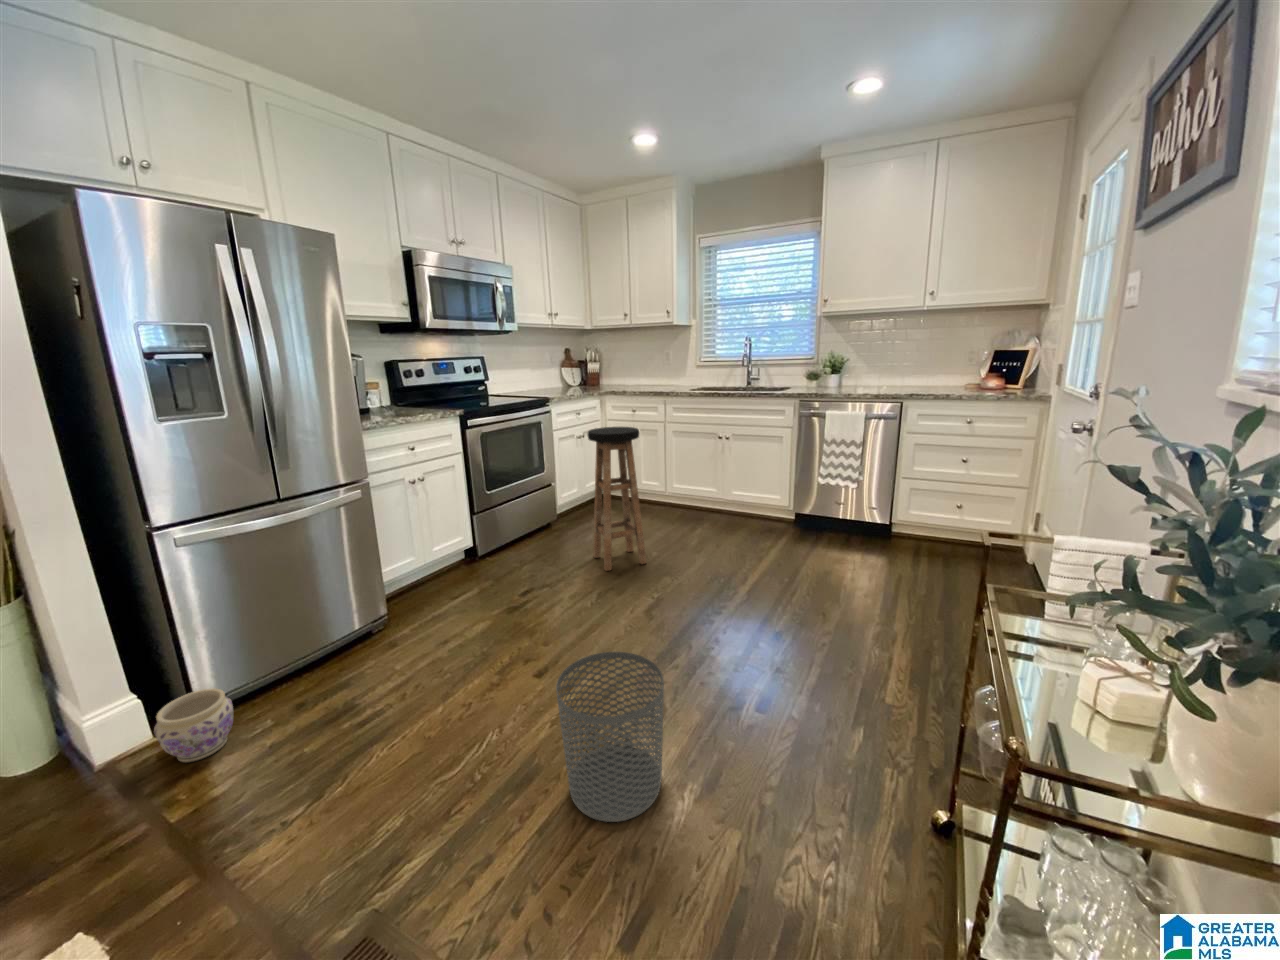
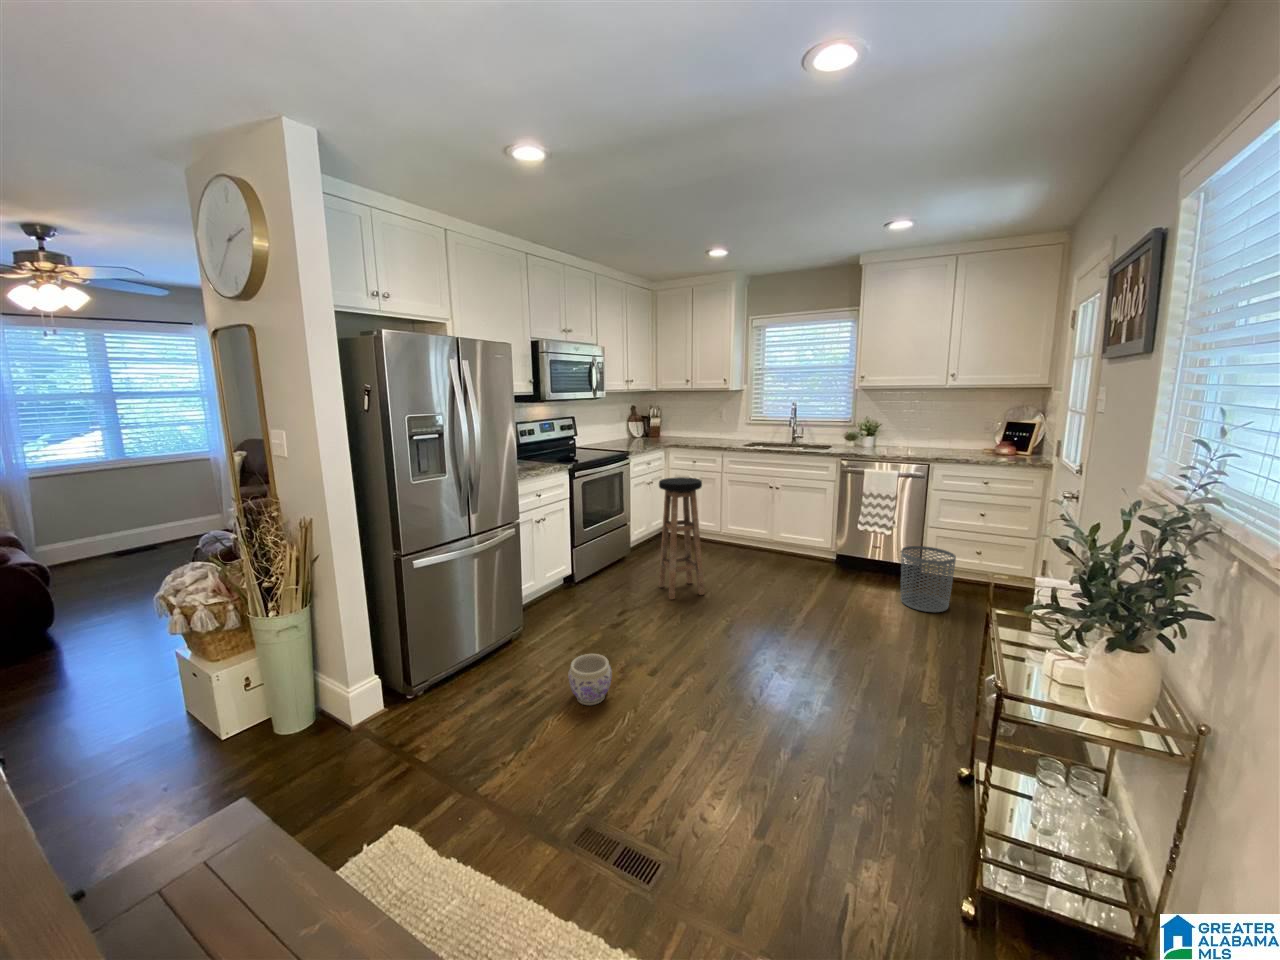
waste bin: present [556,652,664,822] -> present [901,546,956,612]
planter: present [154,688,234,763] -> present [568,654,612,706]

